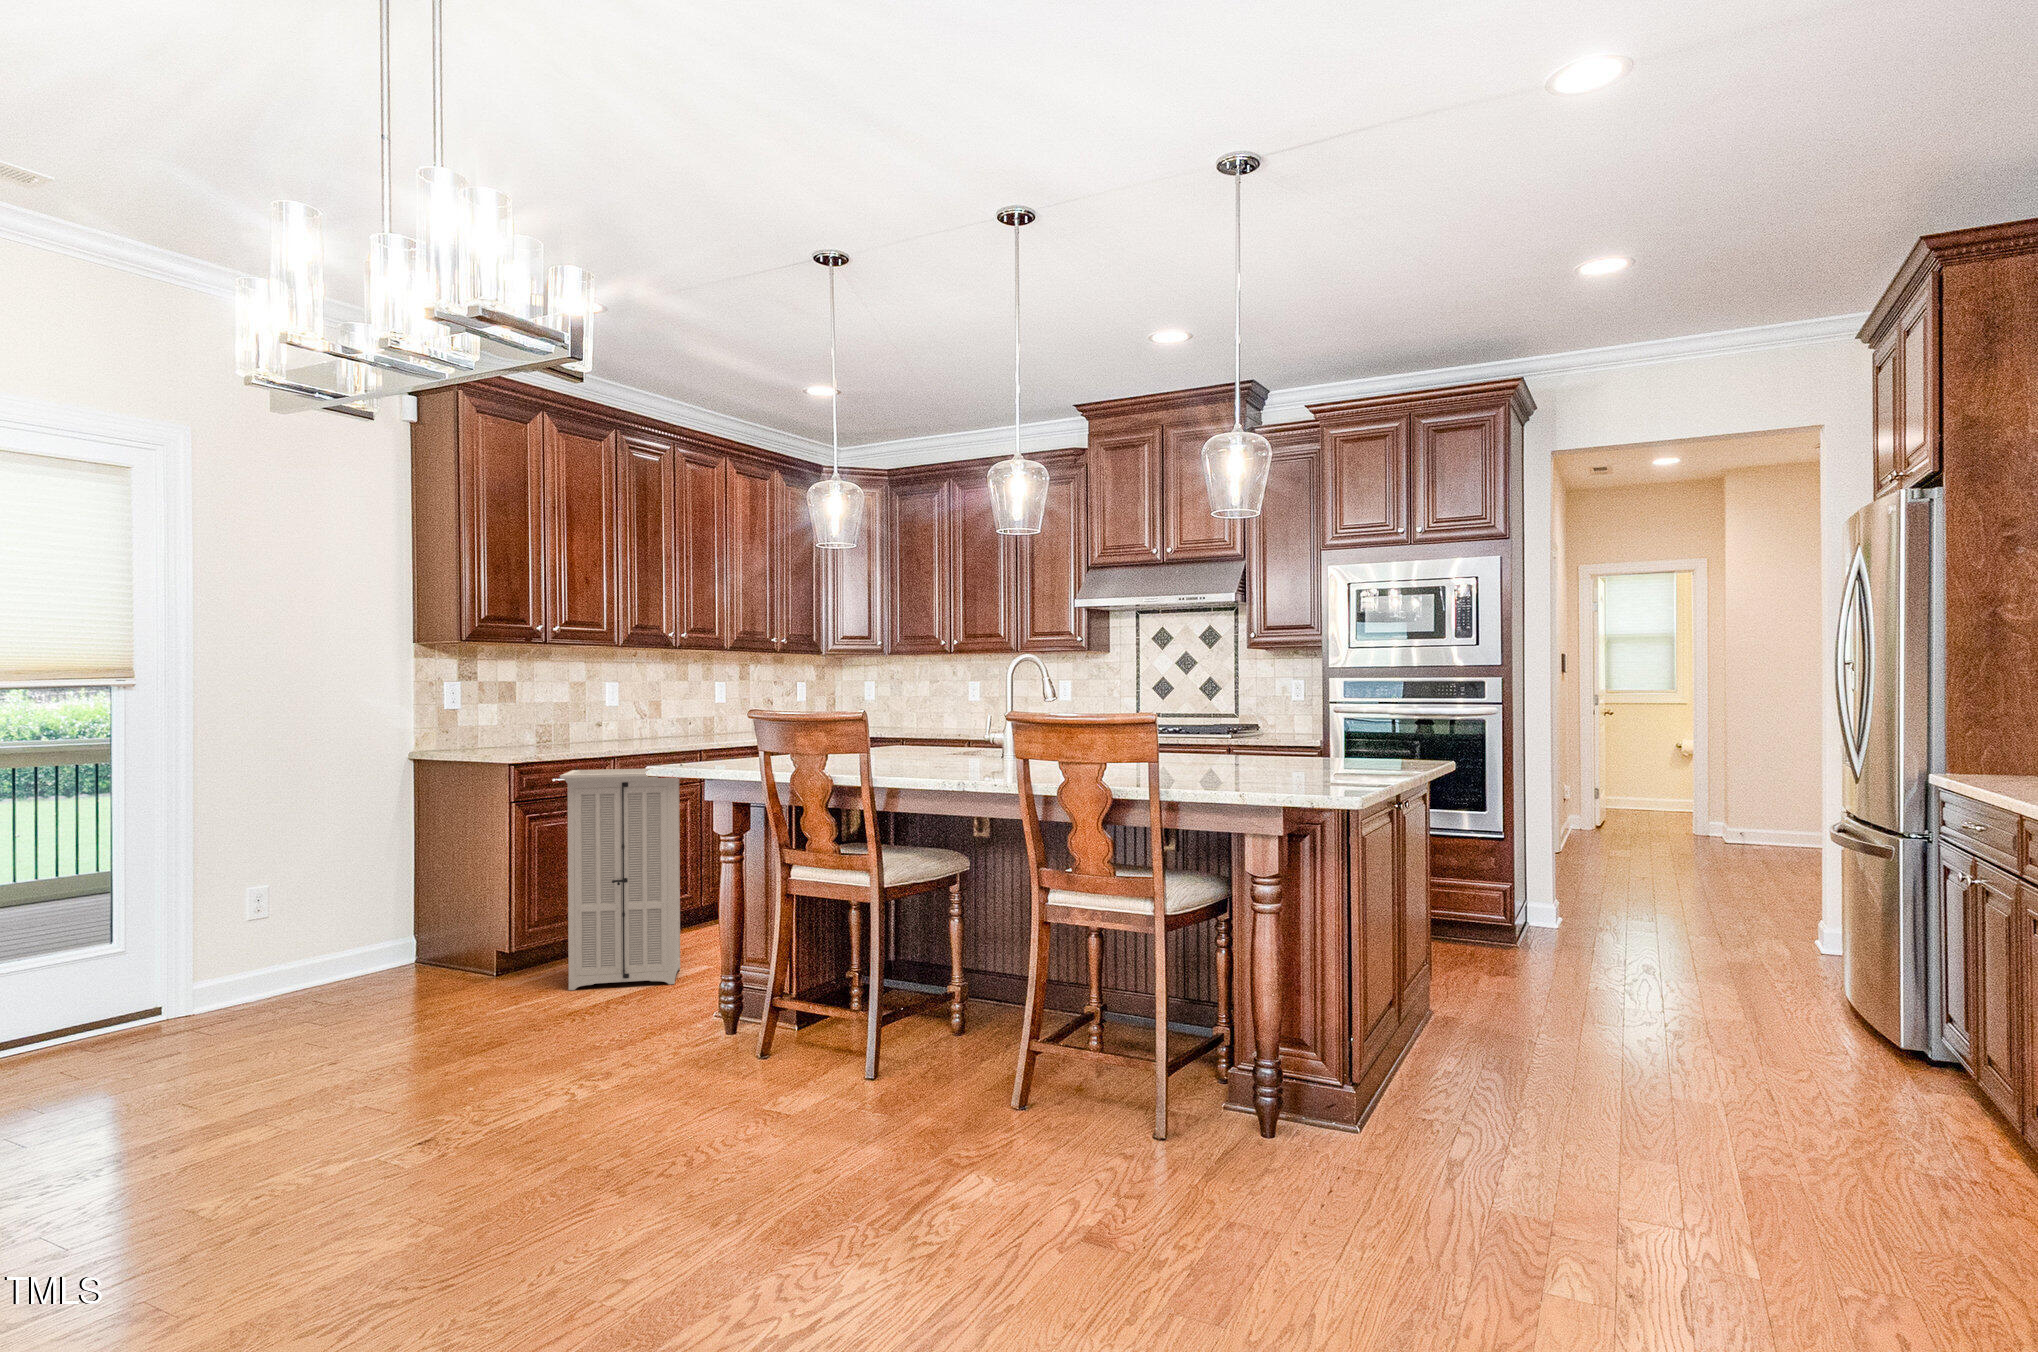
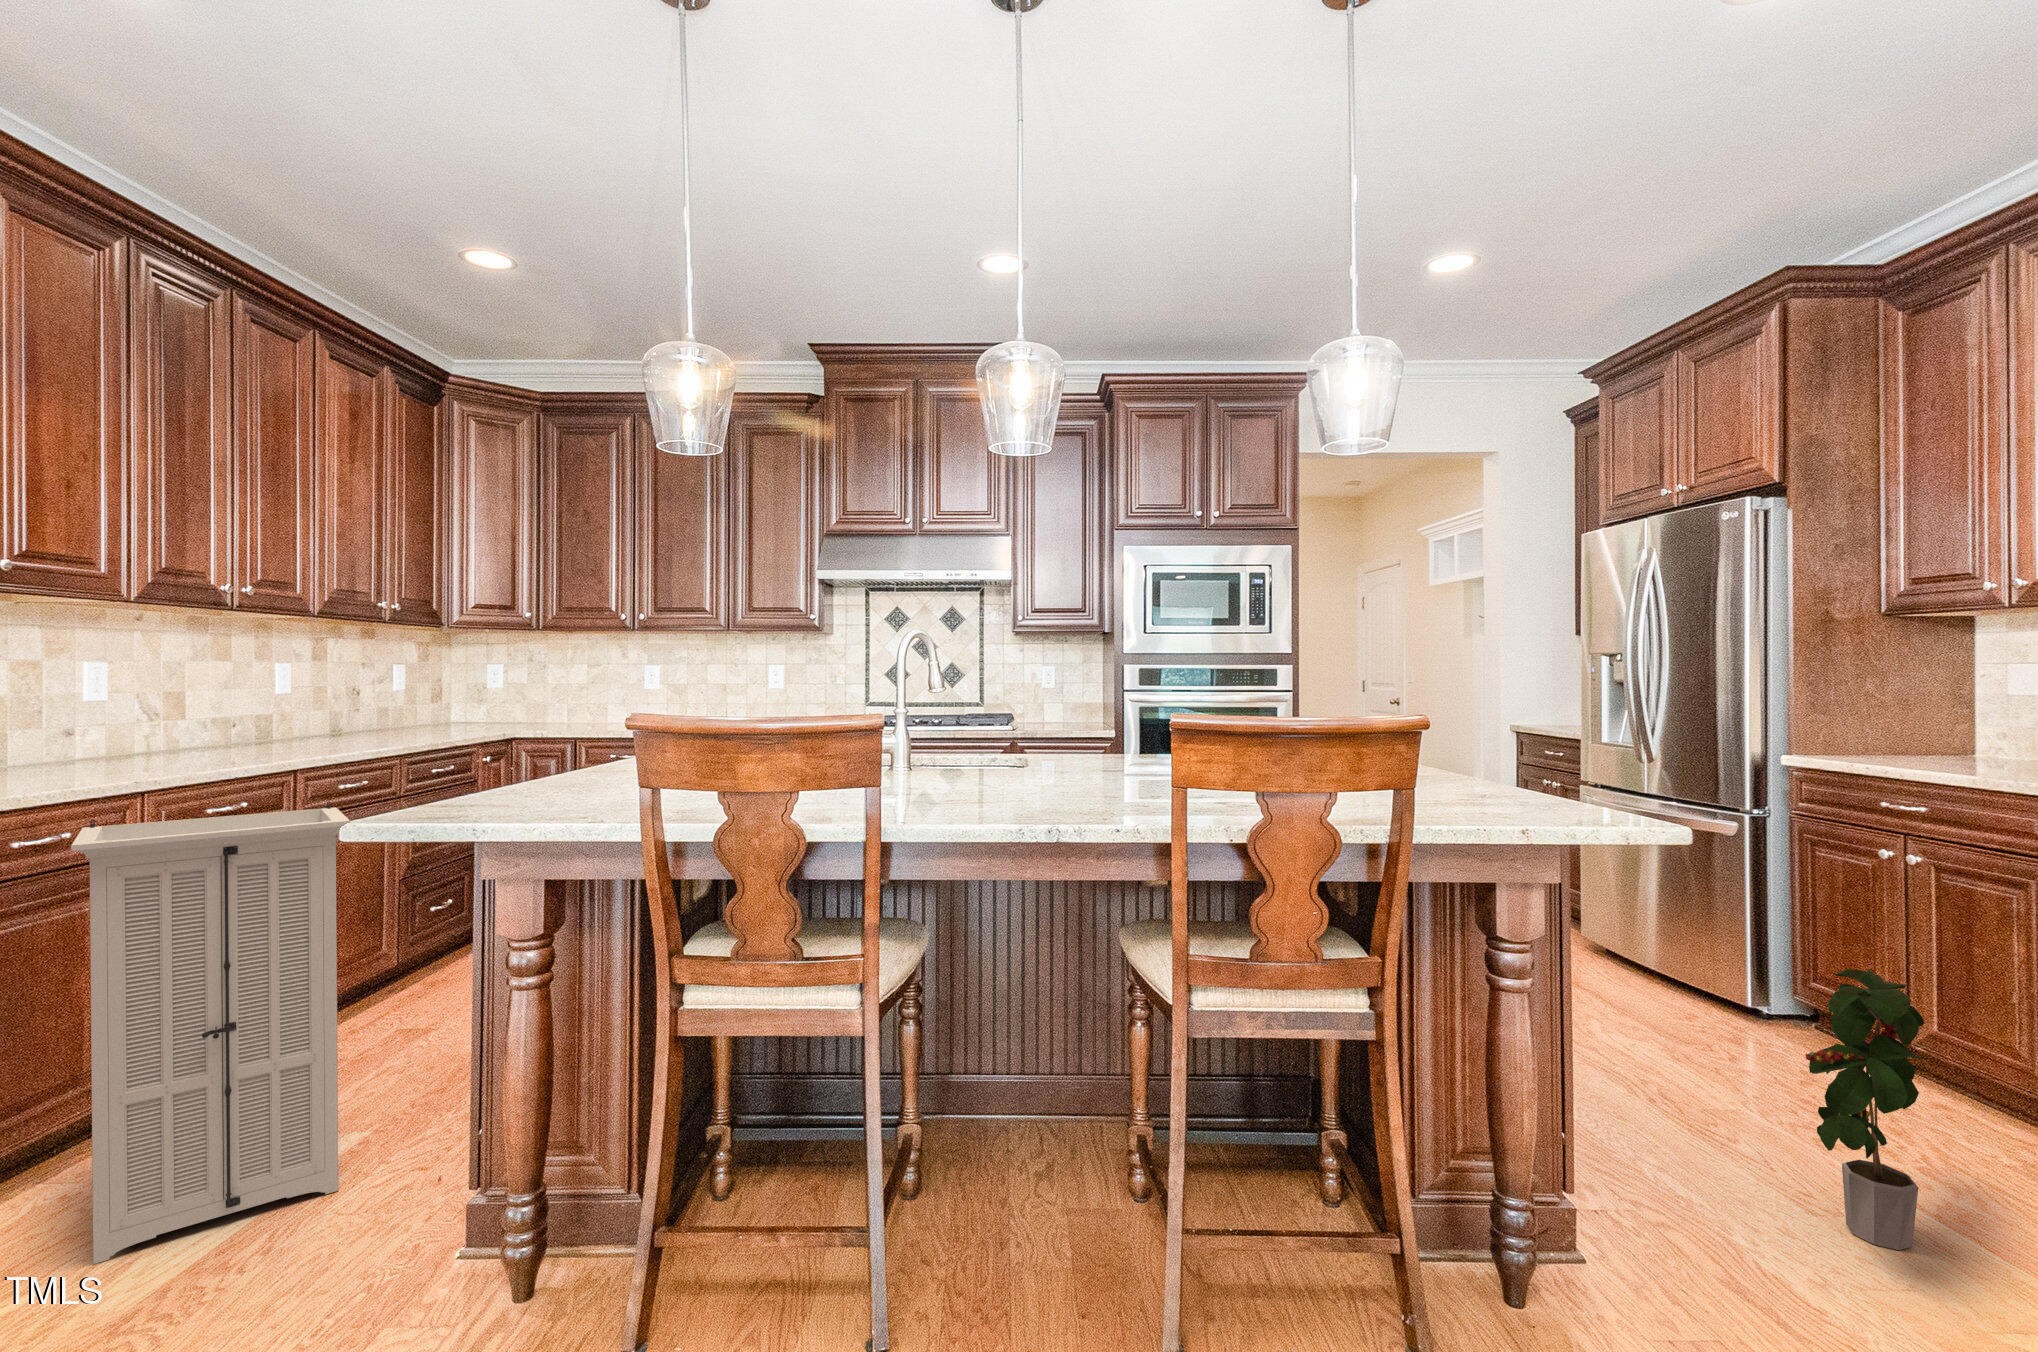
potted plant: none [1526,951,1722,1192] -> present [1805,969,1924,1250]

